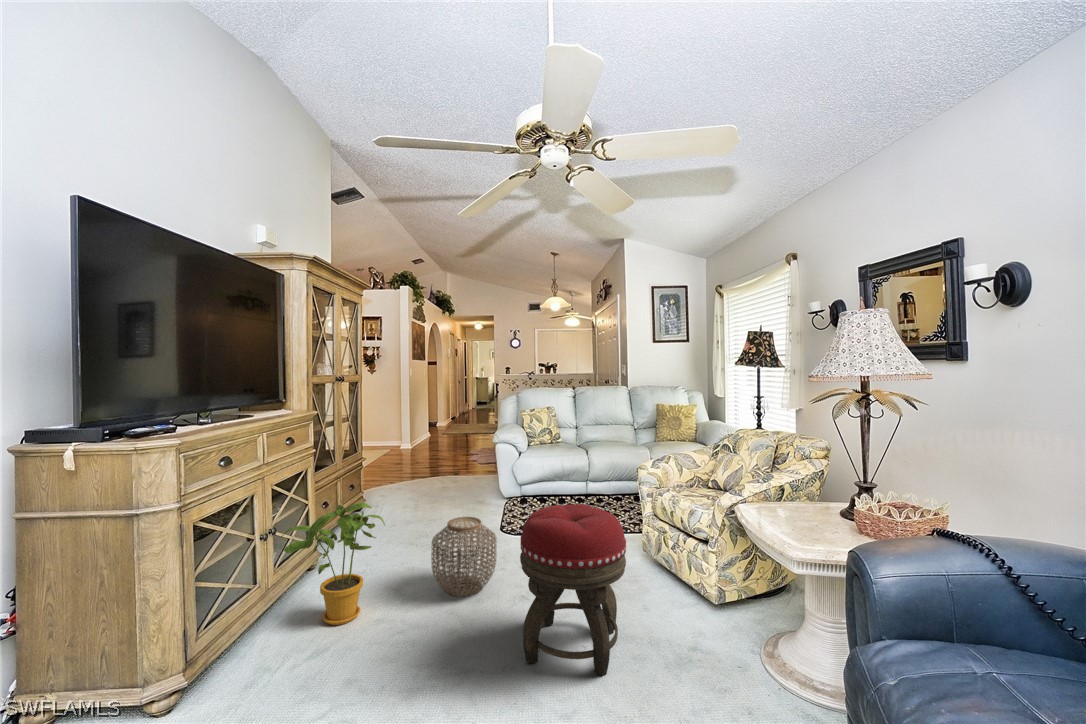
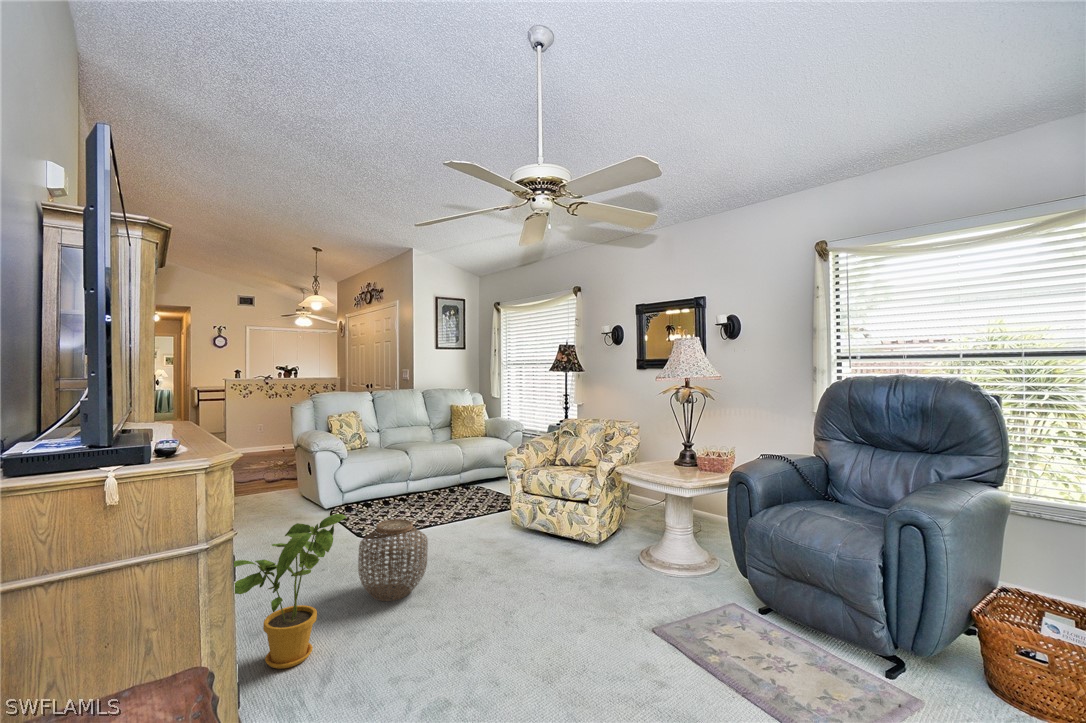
footstool: present [520,504,626,676] -> none [495,483,582,619]

